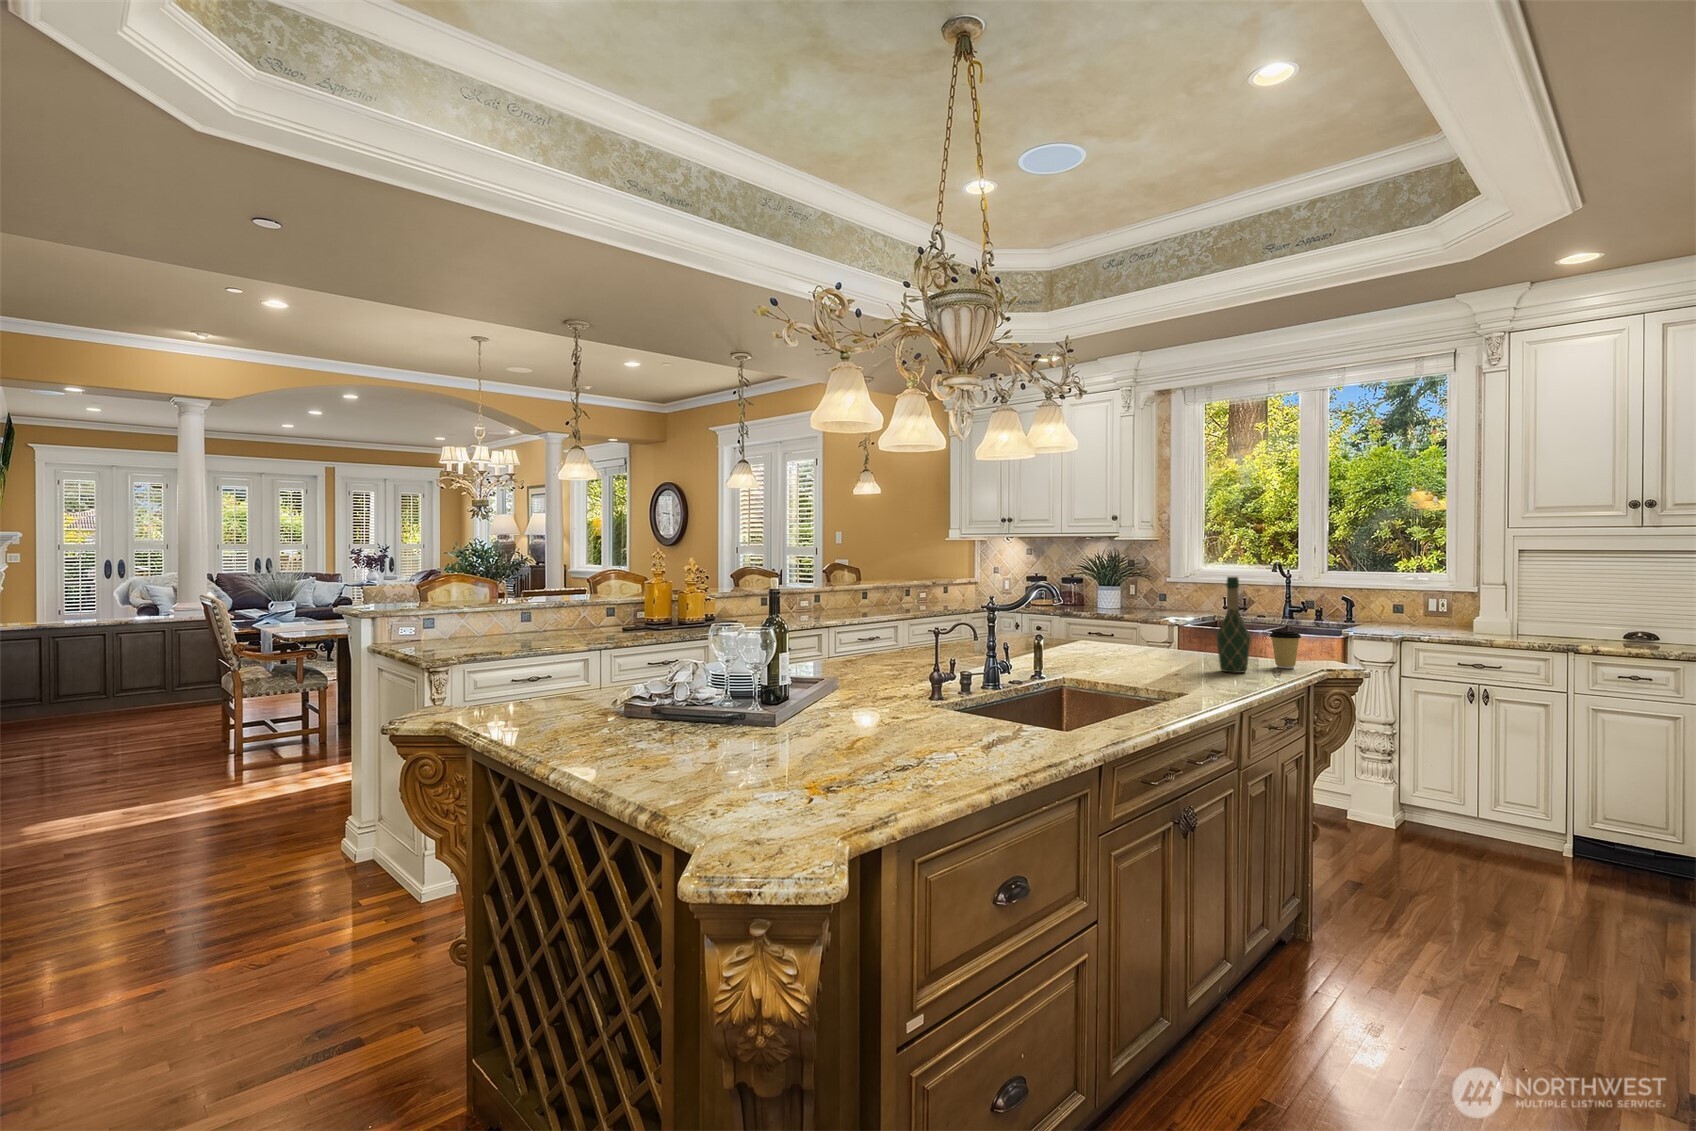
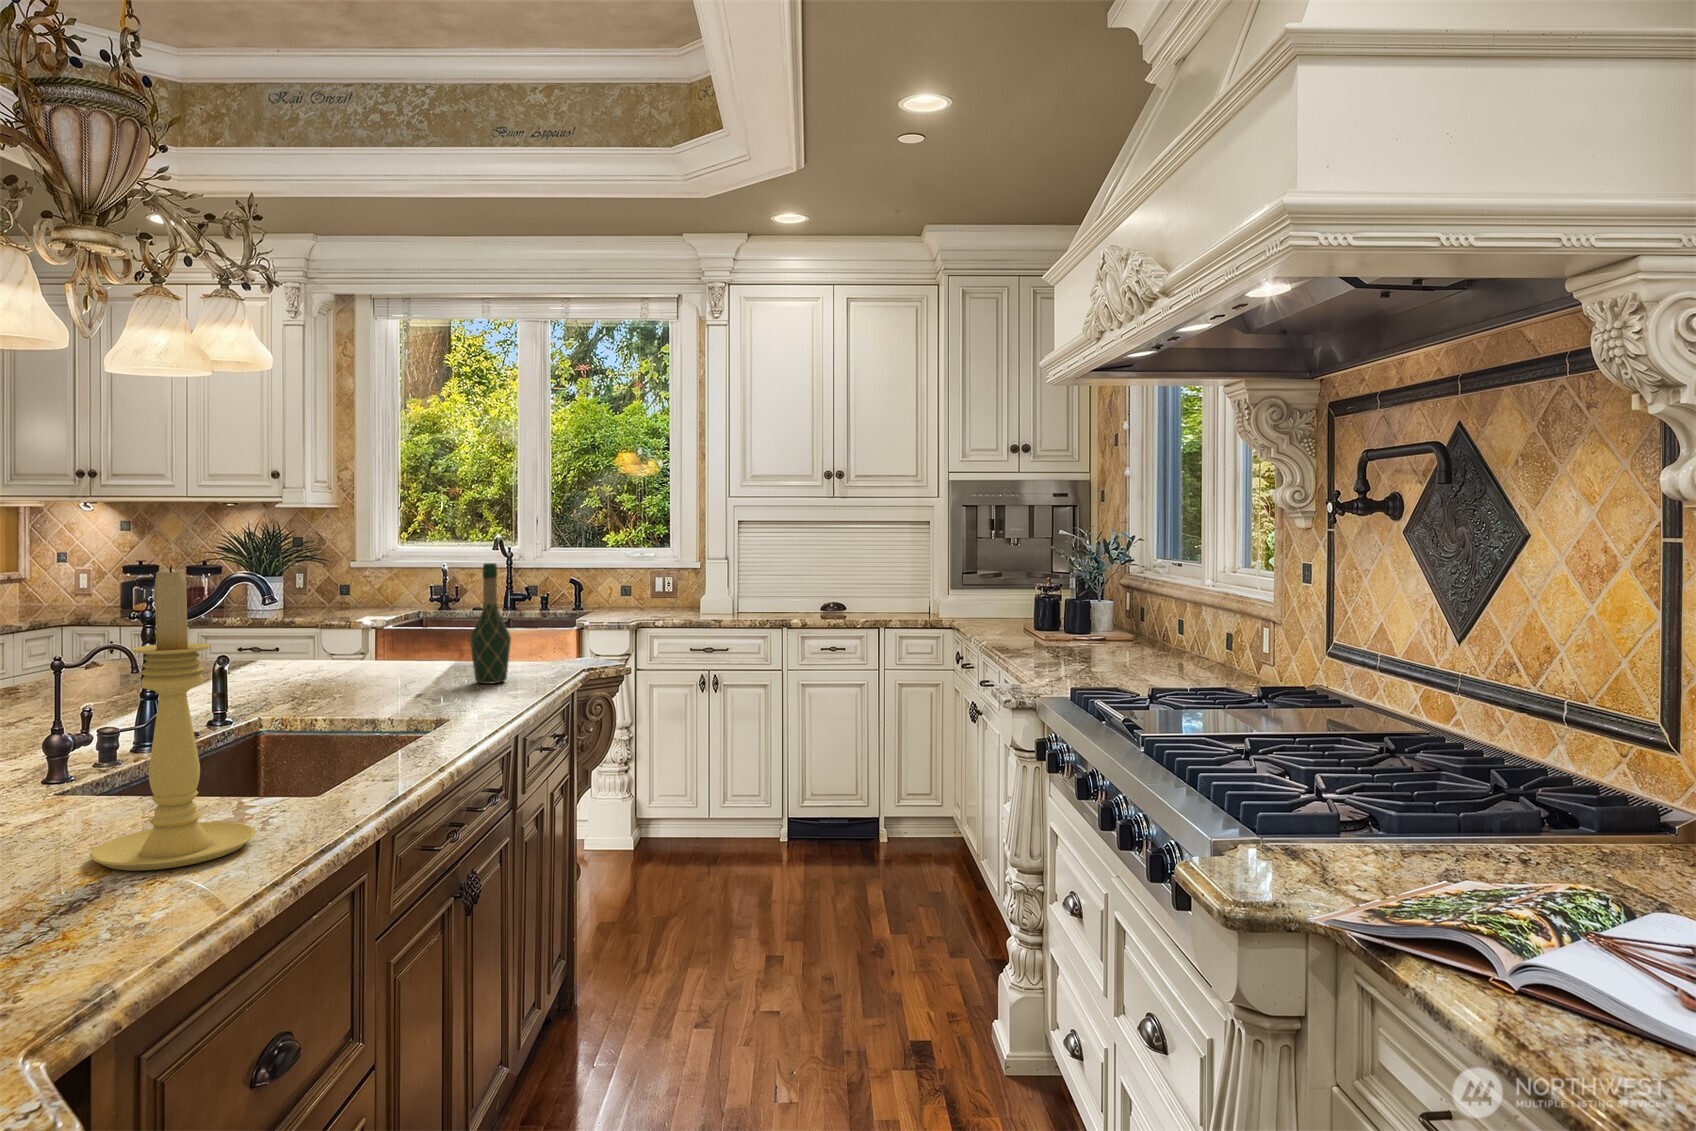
candle holder: none [925,571,1011,758] -> present [90,565,256,870]
coffee cup: present [1270,630,1301,669] -> none [526,626,561,672]

